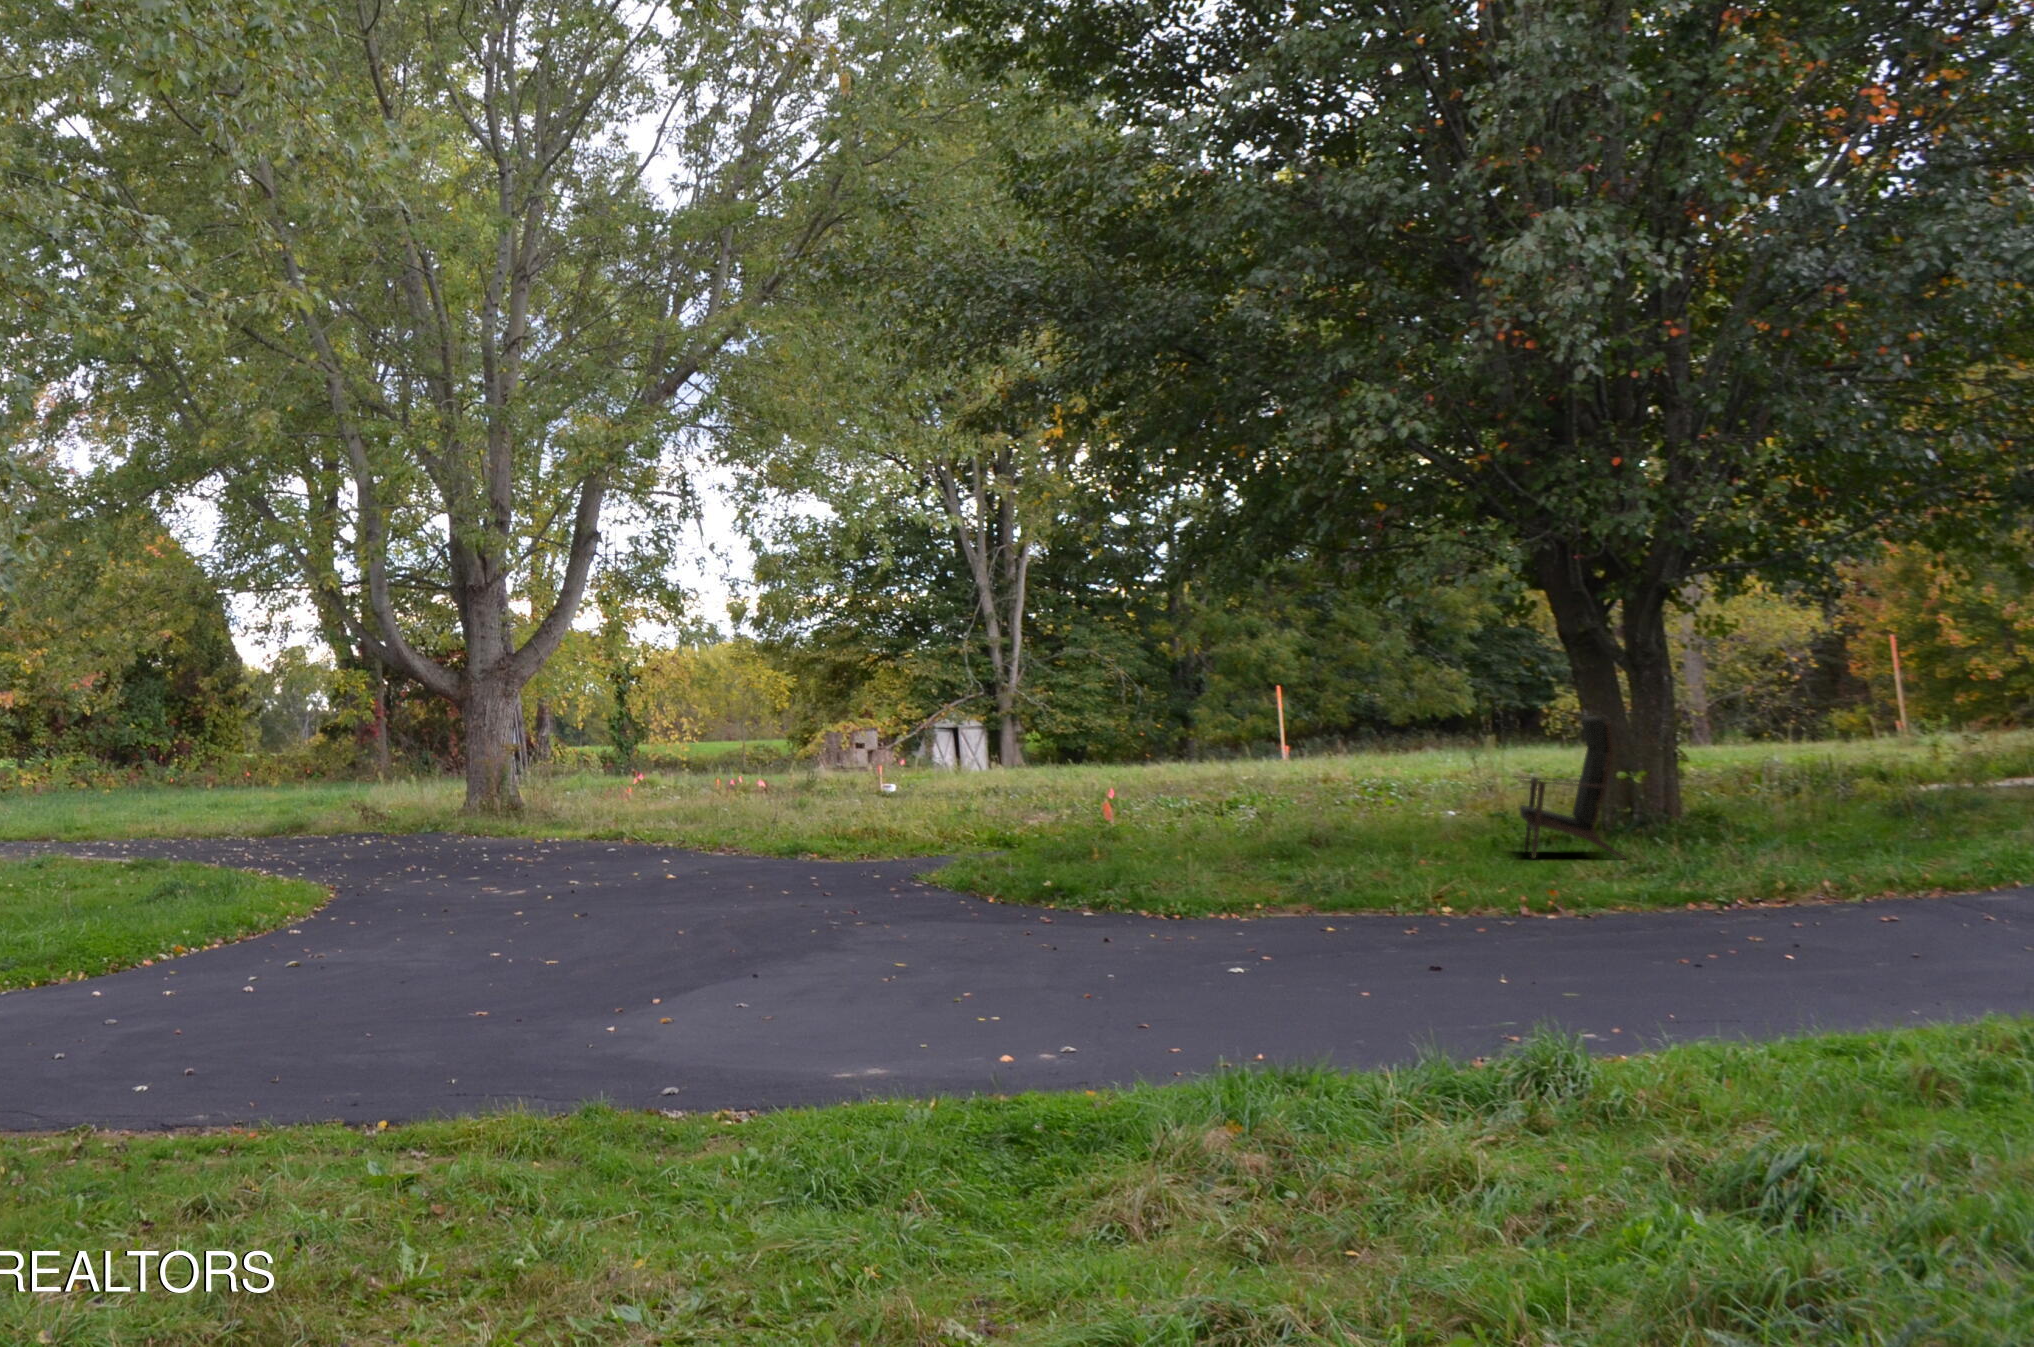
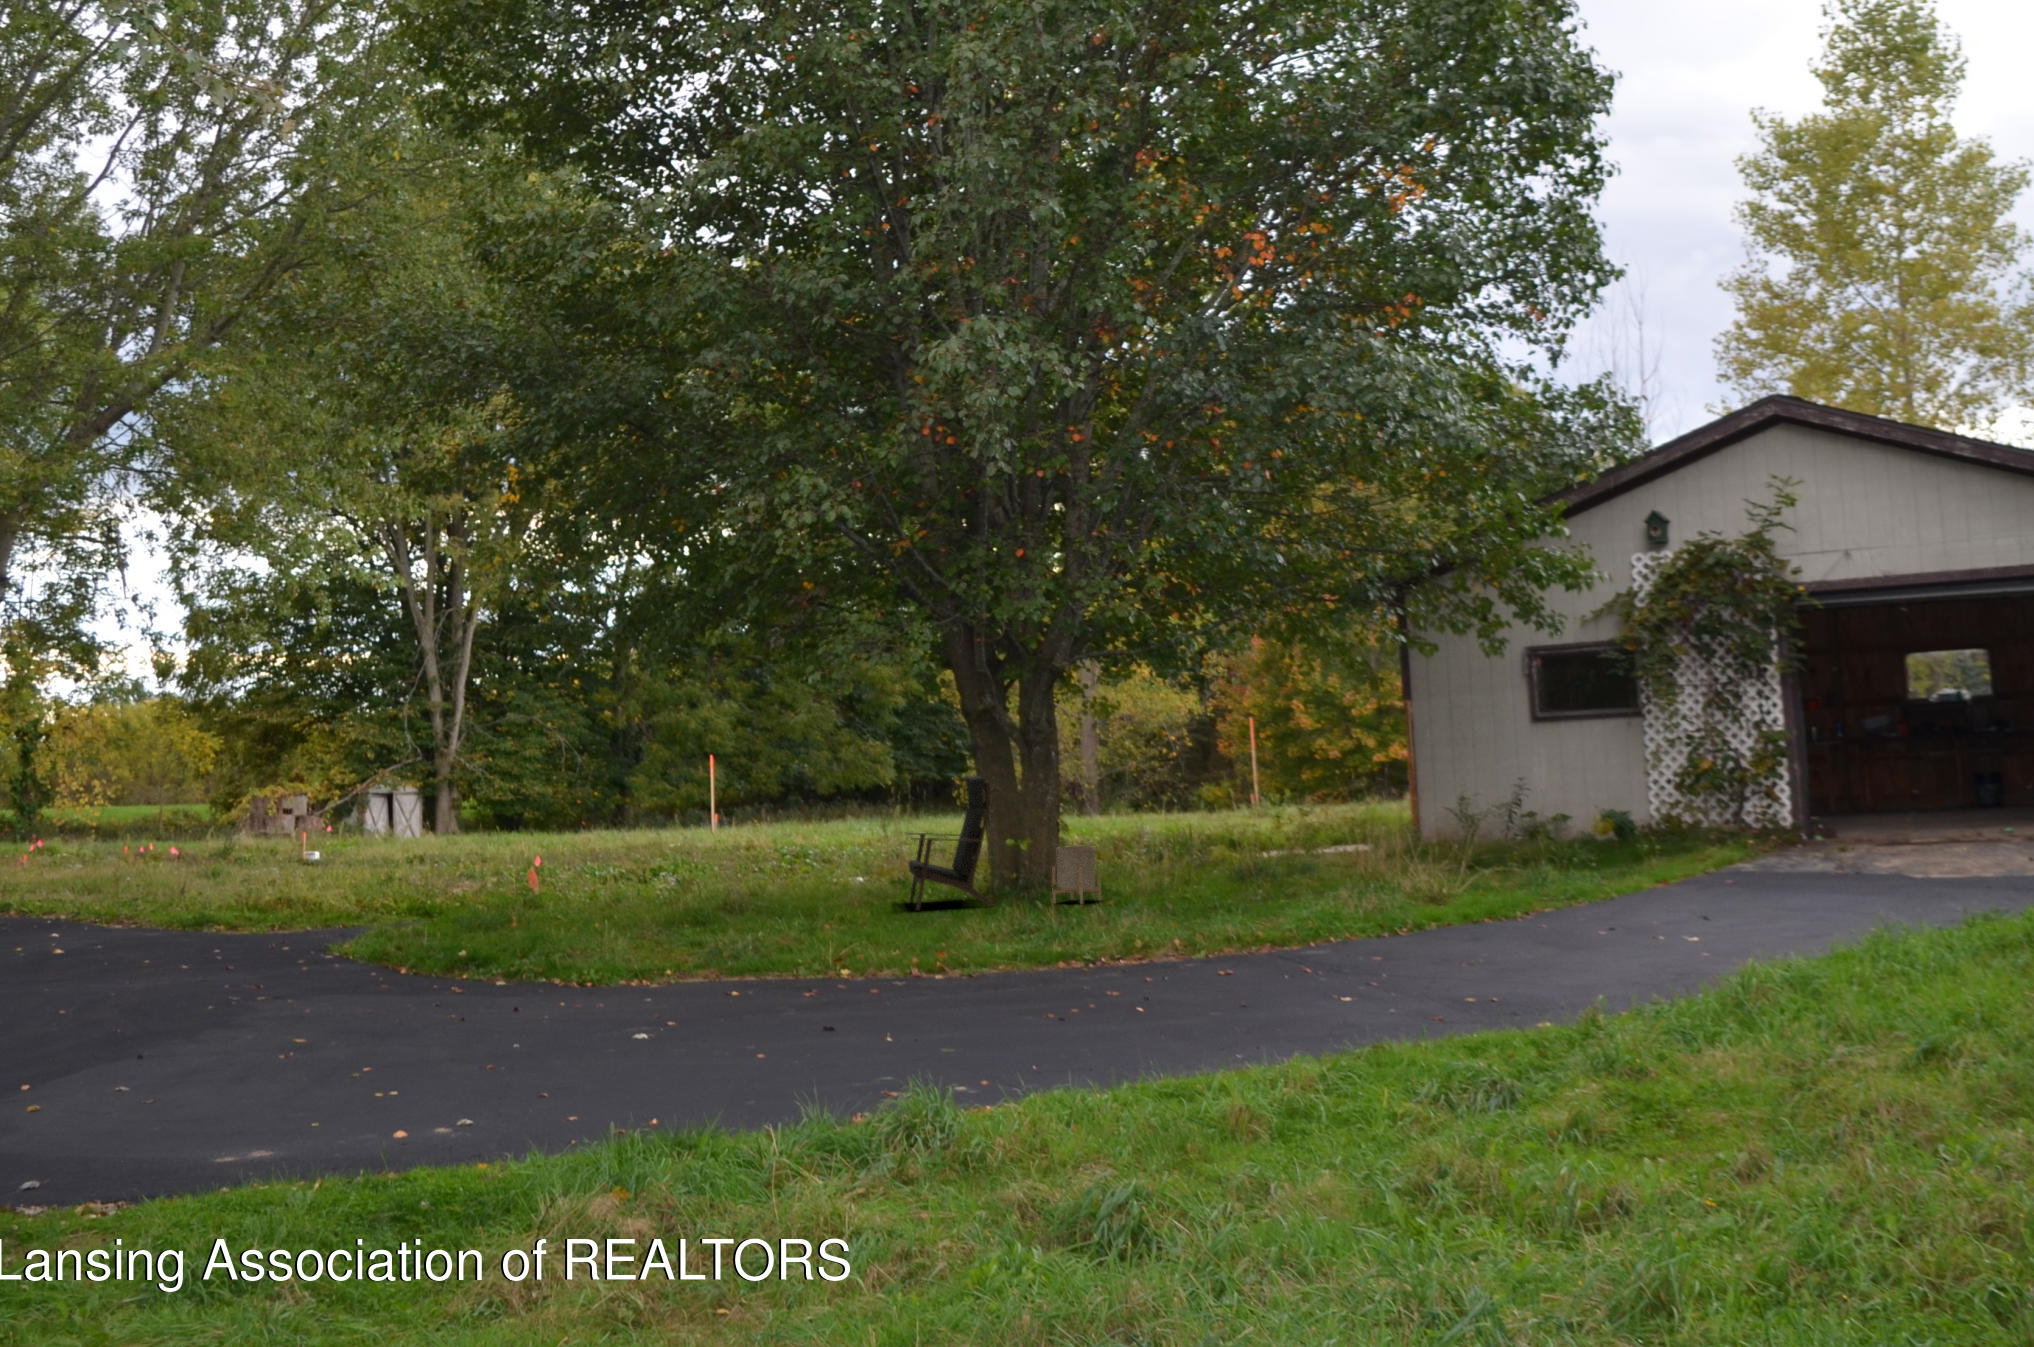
planter: none [1696,798,1762,862] -> present [1052,846,1101,904]

